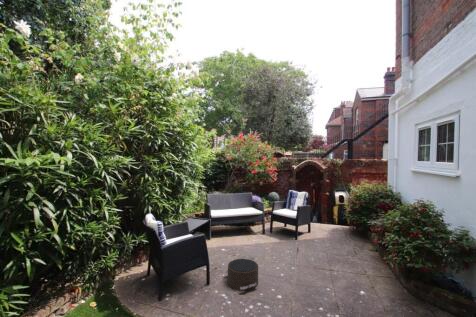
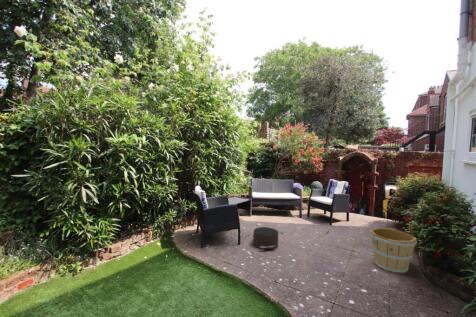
wooden bucket: none [358,246,409,298] -> present [370,228,417,273]

